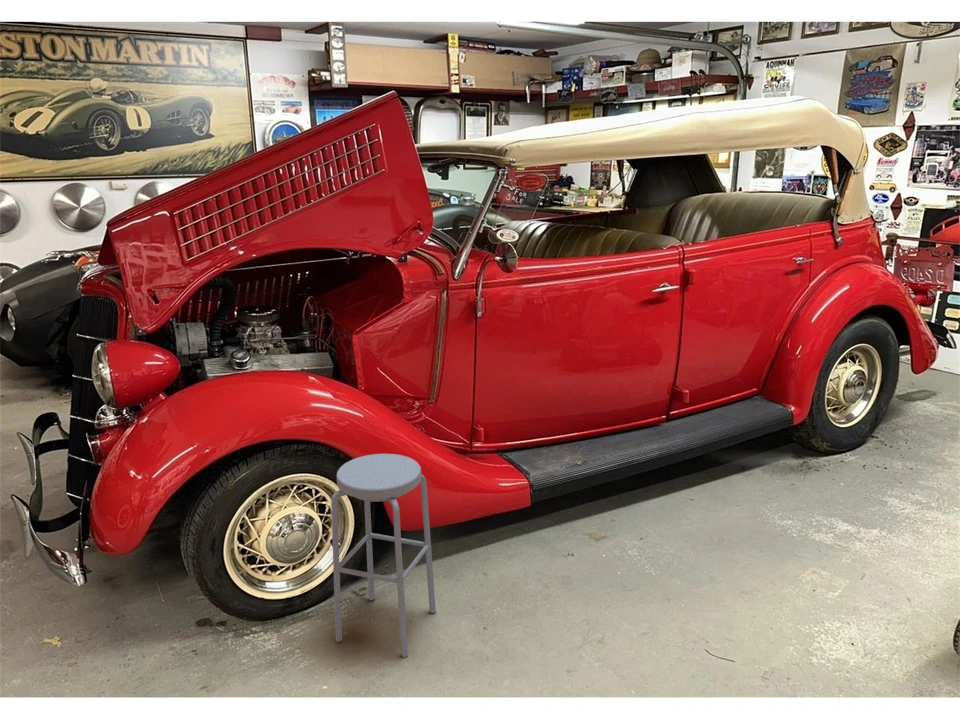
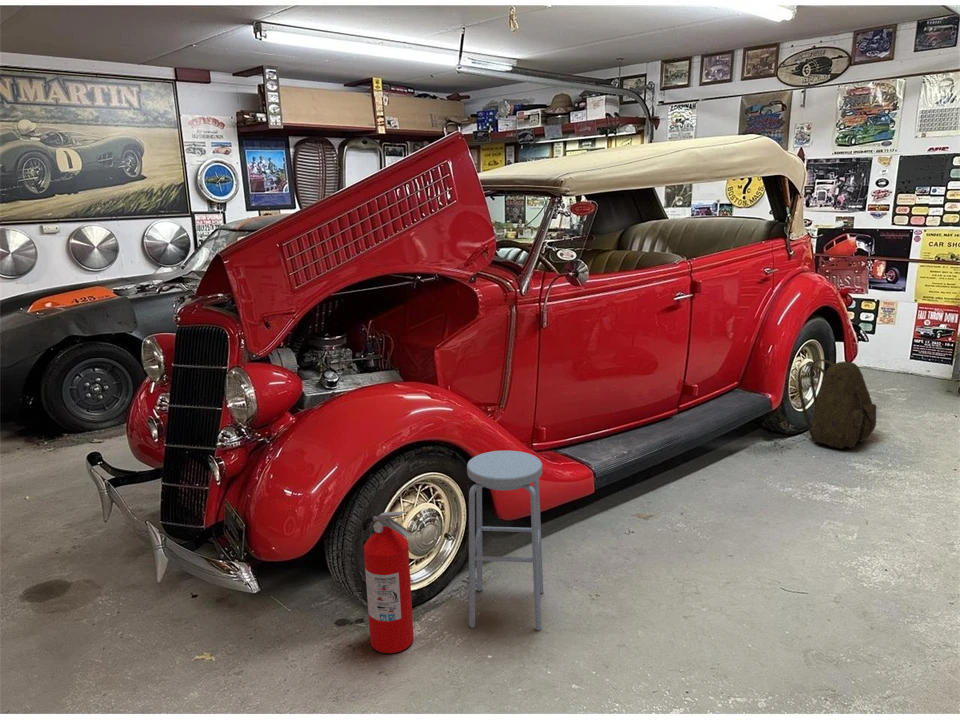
backpack: none [839,370,936,480] -> present [797,359,876,448]
fire extinguisher: none [213,511,274,658] -> present [362,512,414,653]

